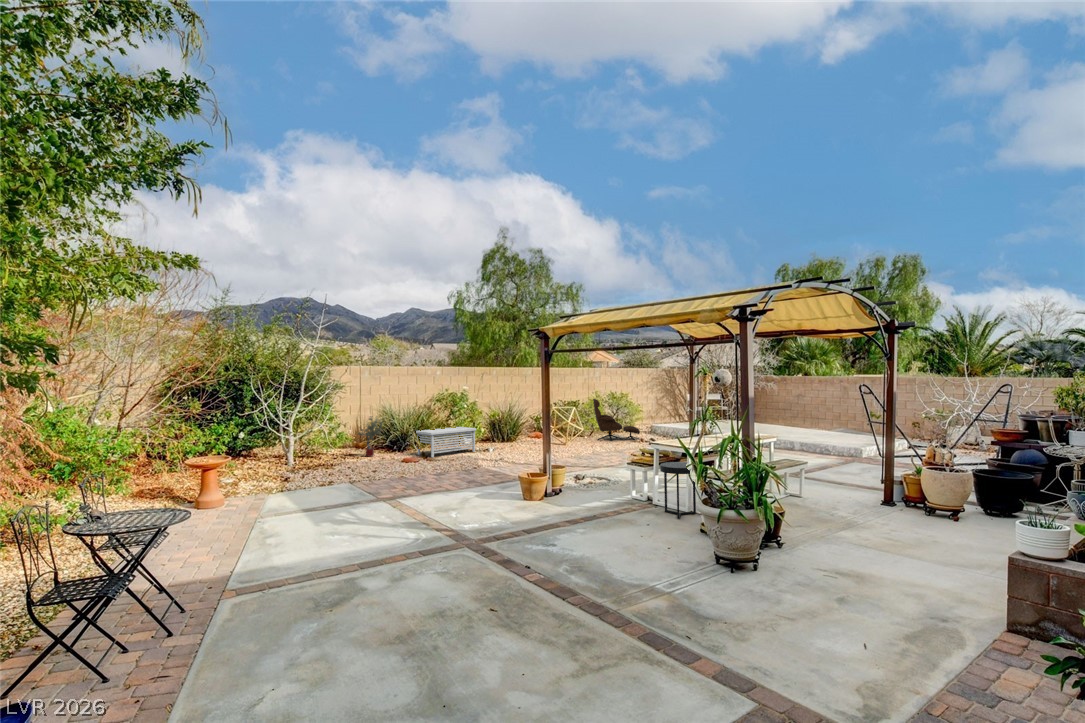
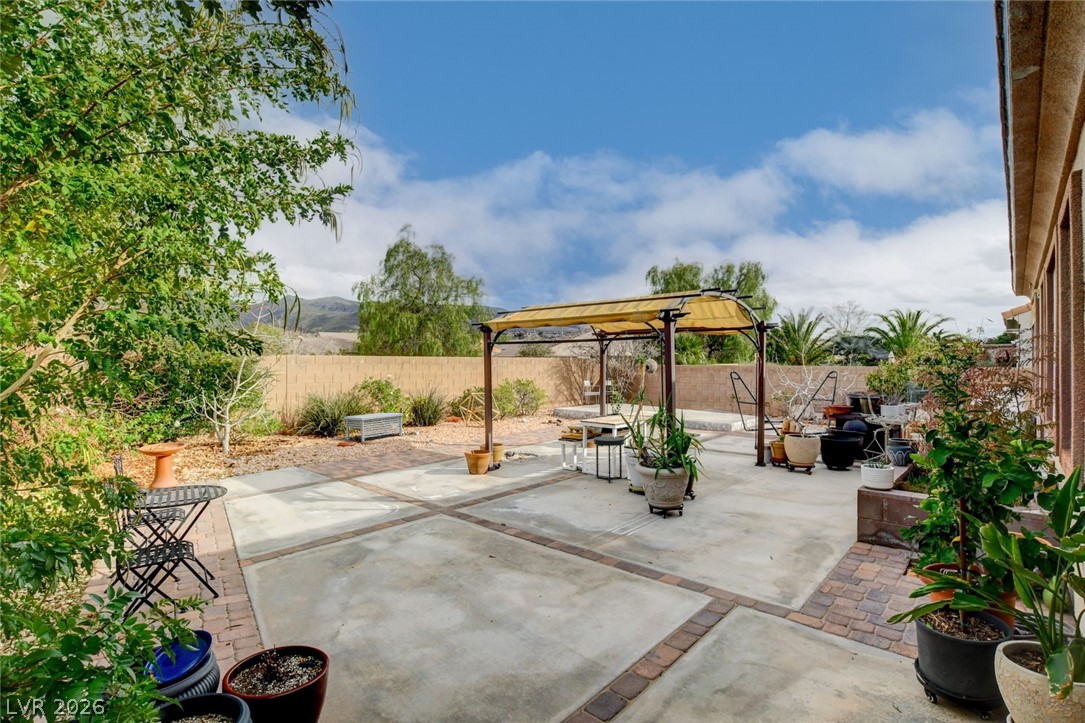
lounge chair: present [593,399,640,441] -> none [508,385,549,423]
potted tree: present [358,416,383,457] -> none [283,403,313,443]

